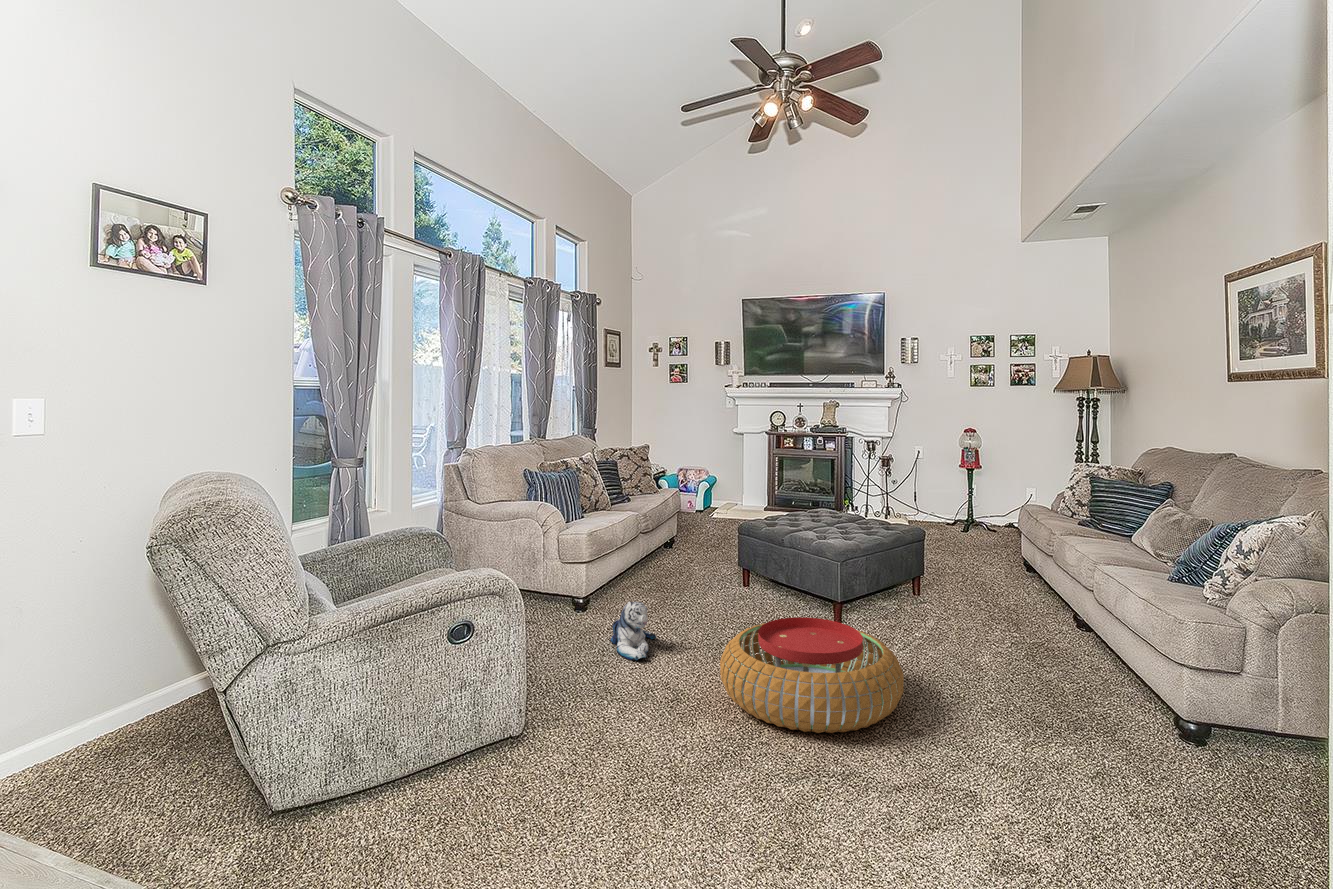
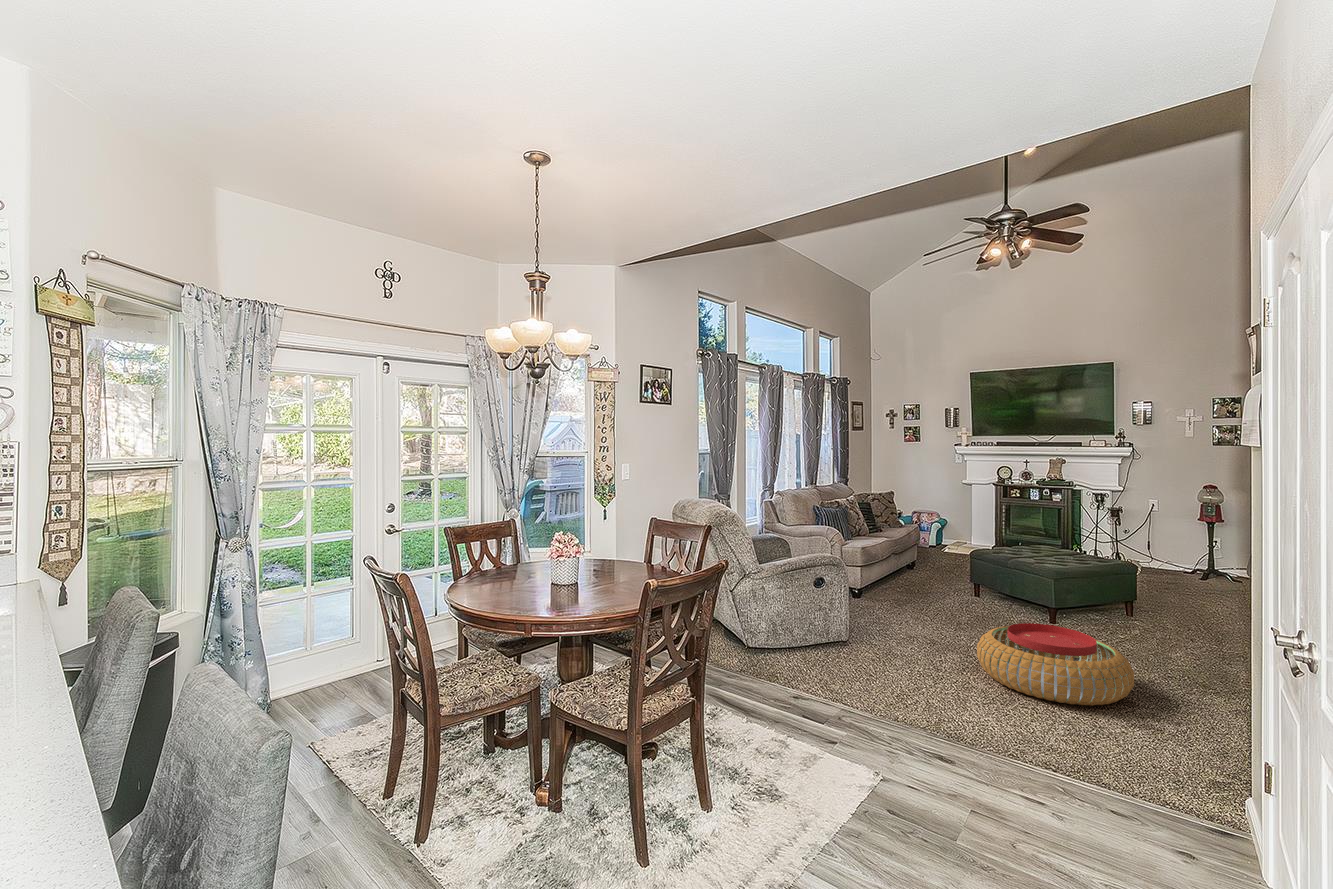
plush toy: present [610,602,656,660] -> none [884,602,919,643]

